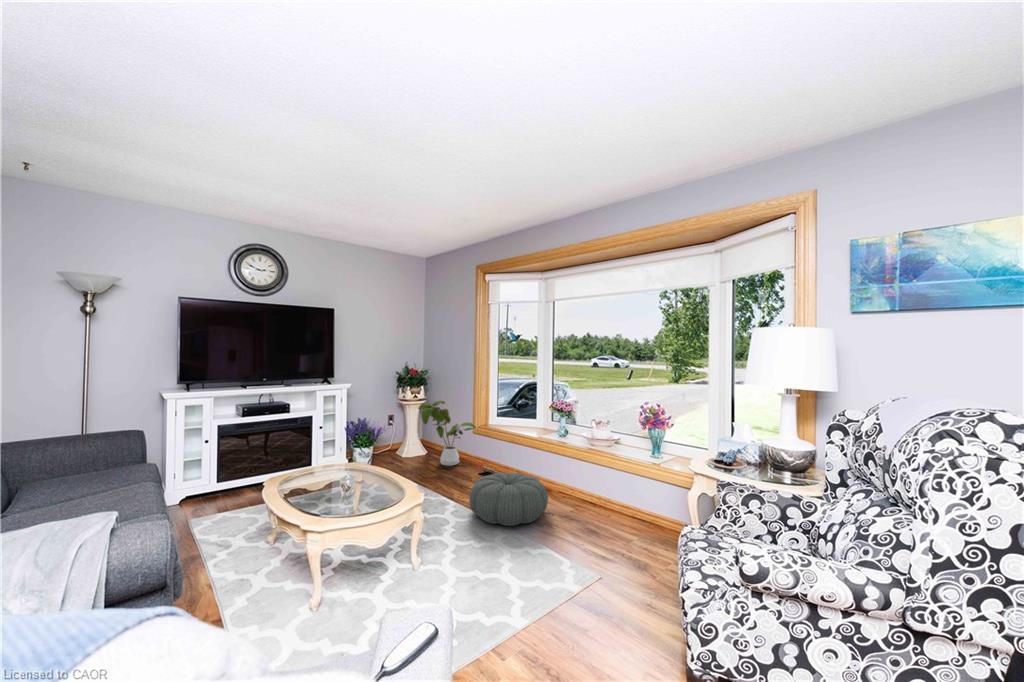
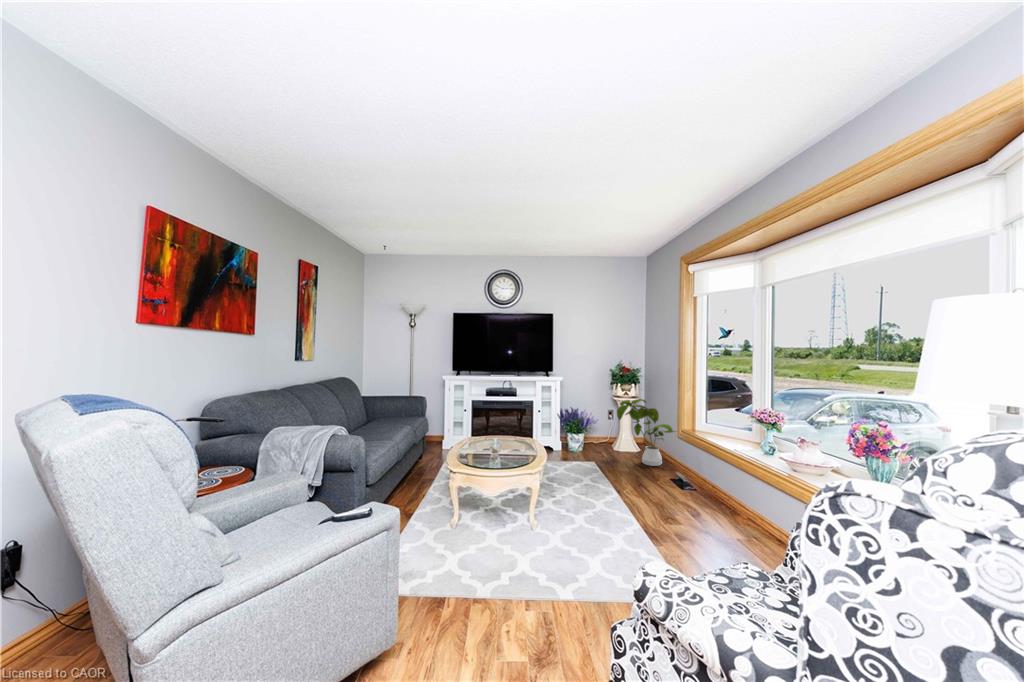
pouf: present [469,472,548,526] -> none [616,476,700,530]

